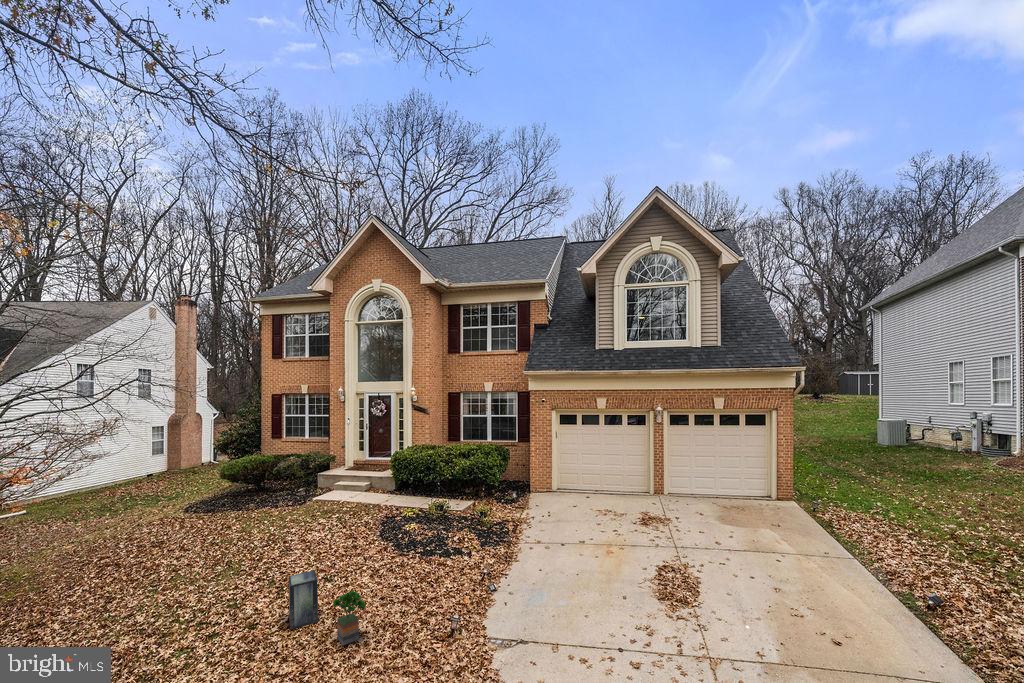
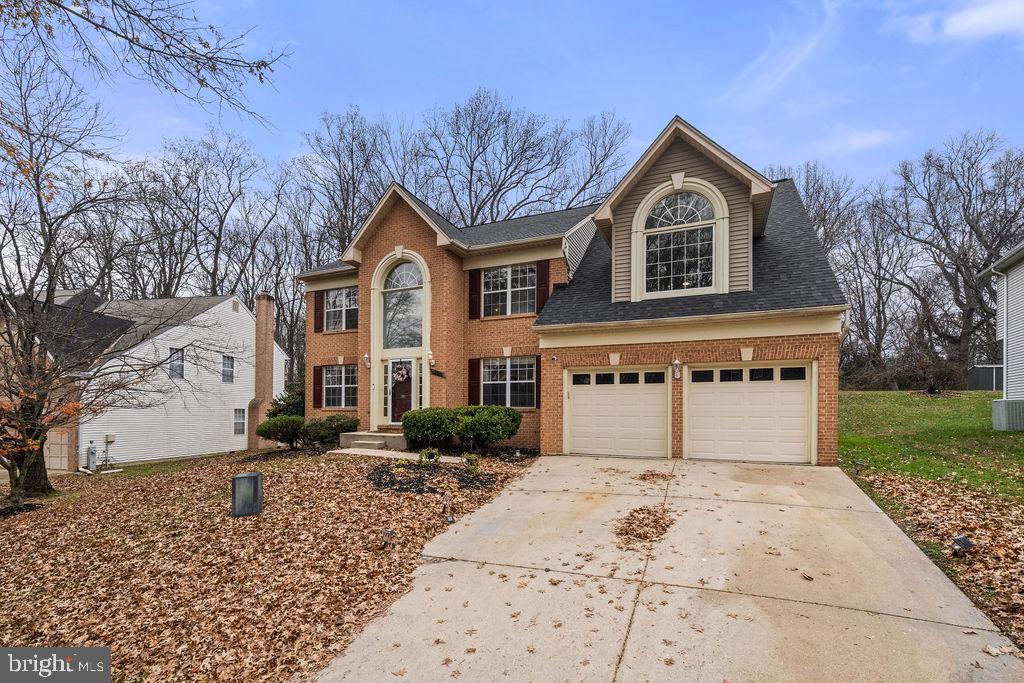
potted tree: present [333,591,365,646] -> none [257,482,288,527]

